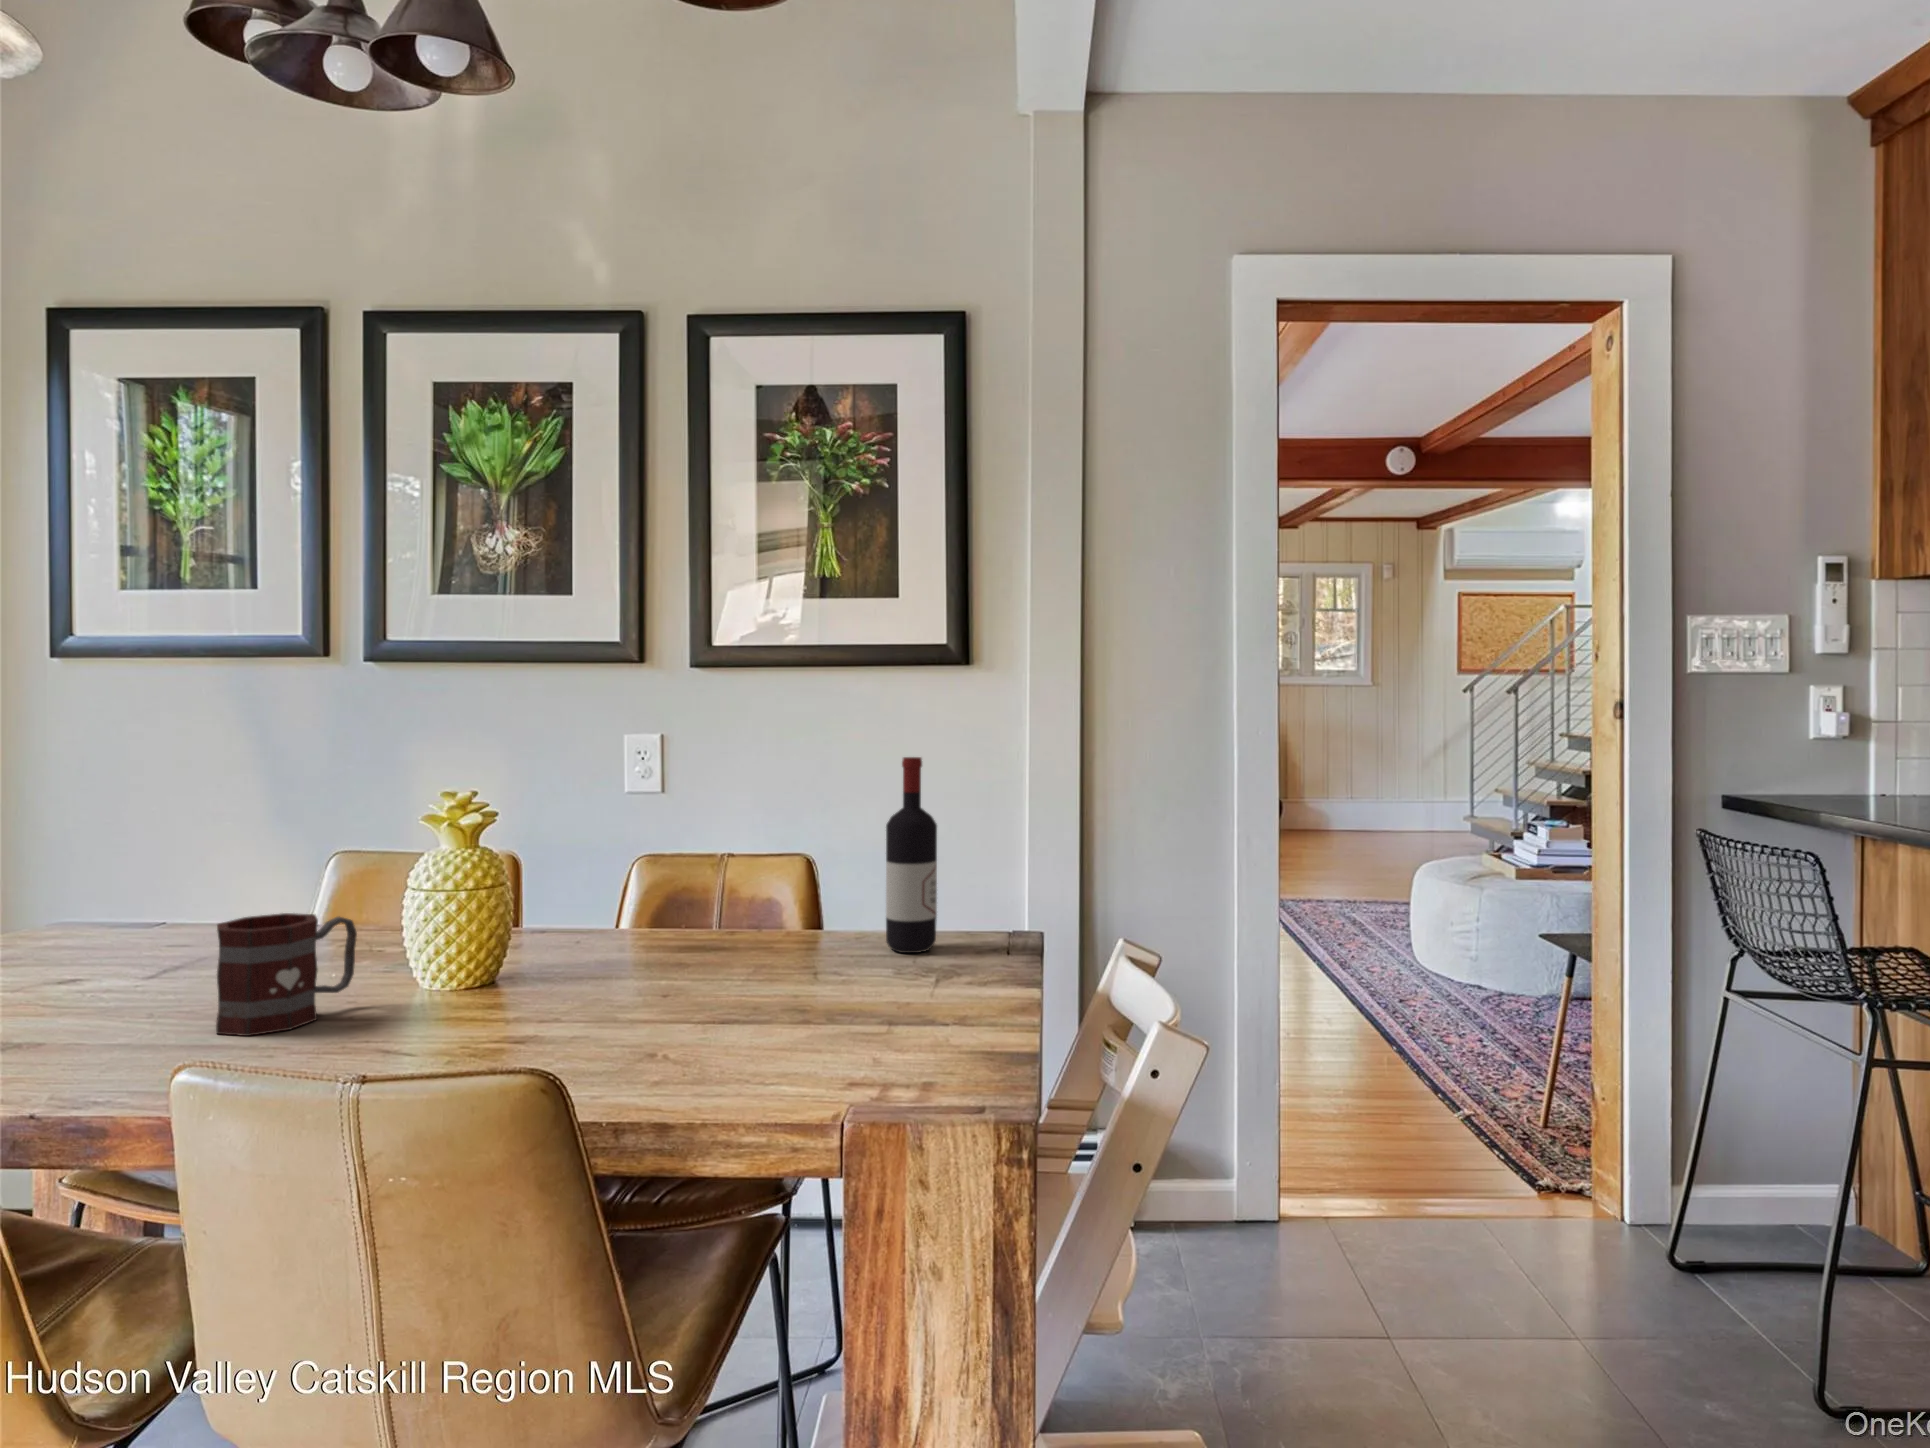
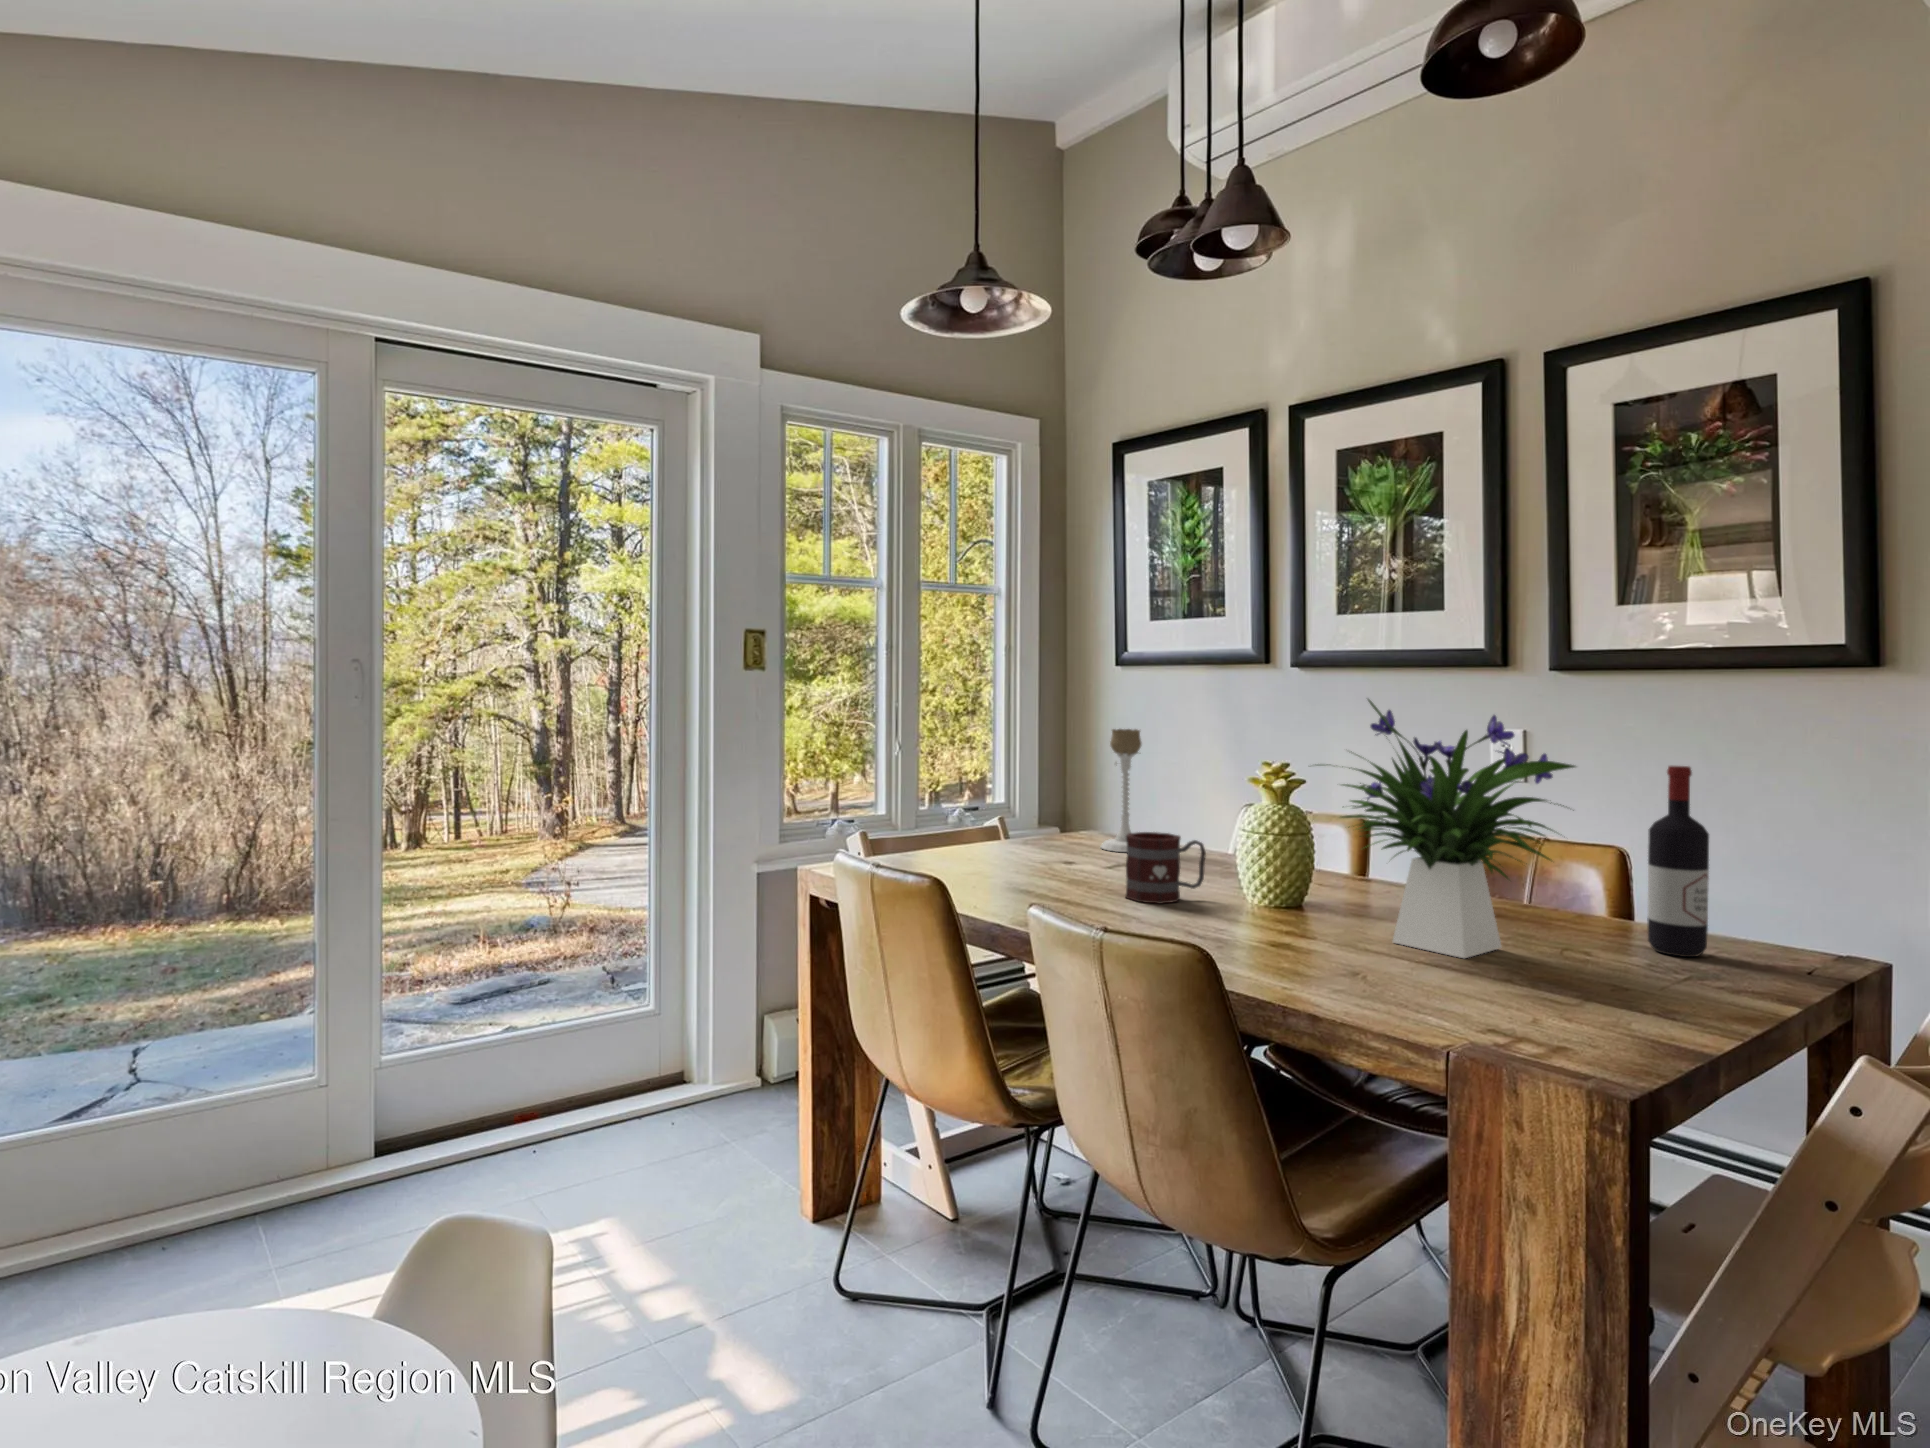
flower arrangement: none [567,691,870,1008] -> present [1327,699,1575,958]
candle holder: none [82,753,182,956] -> present [1101,729,1141,852]

